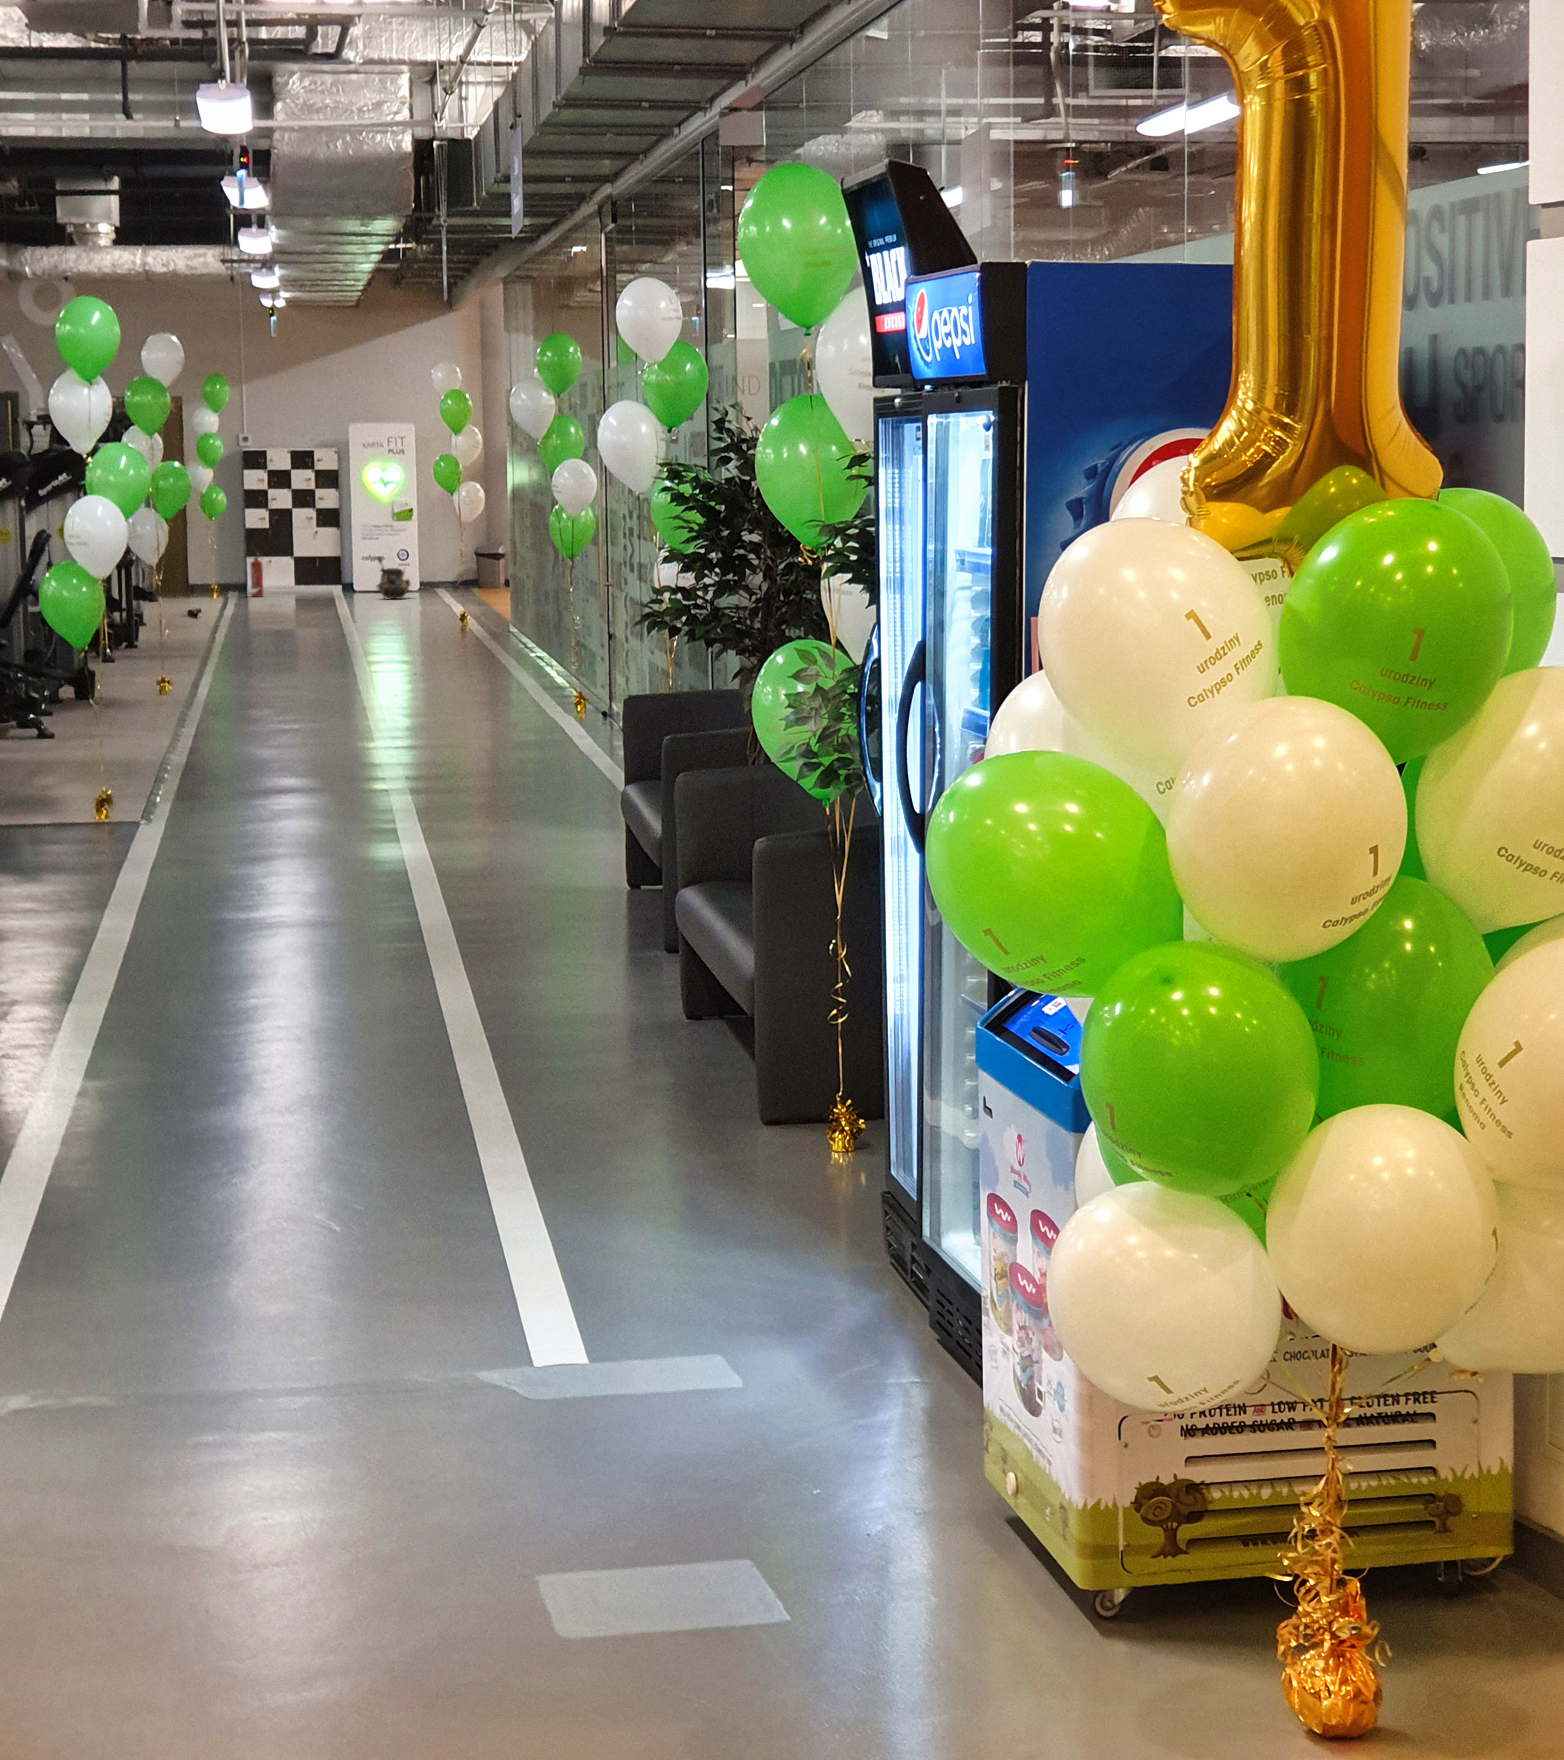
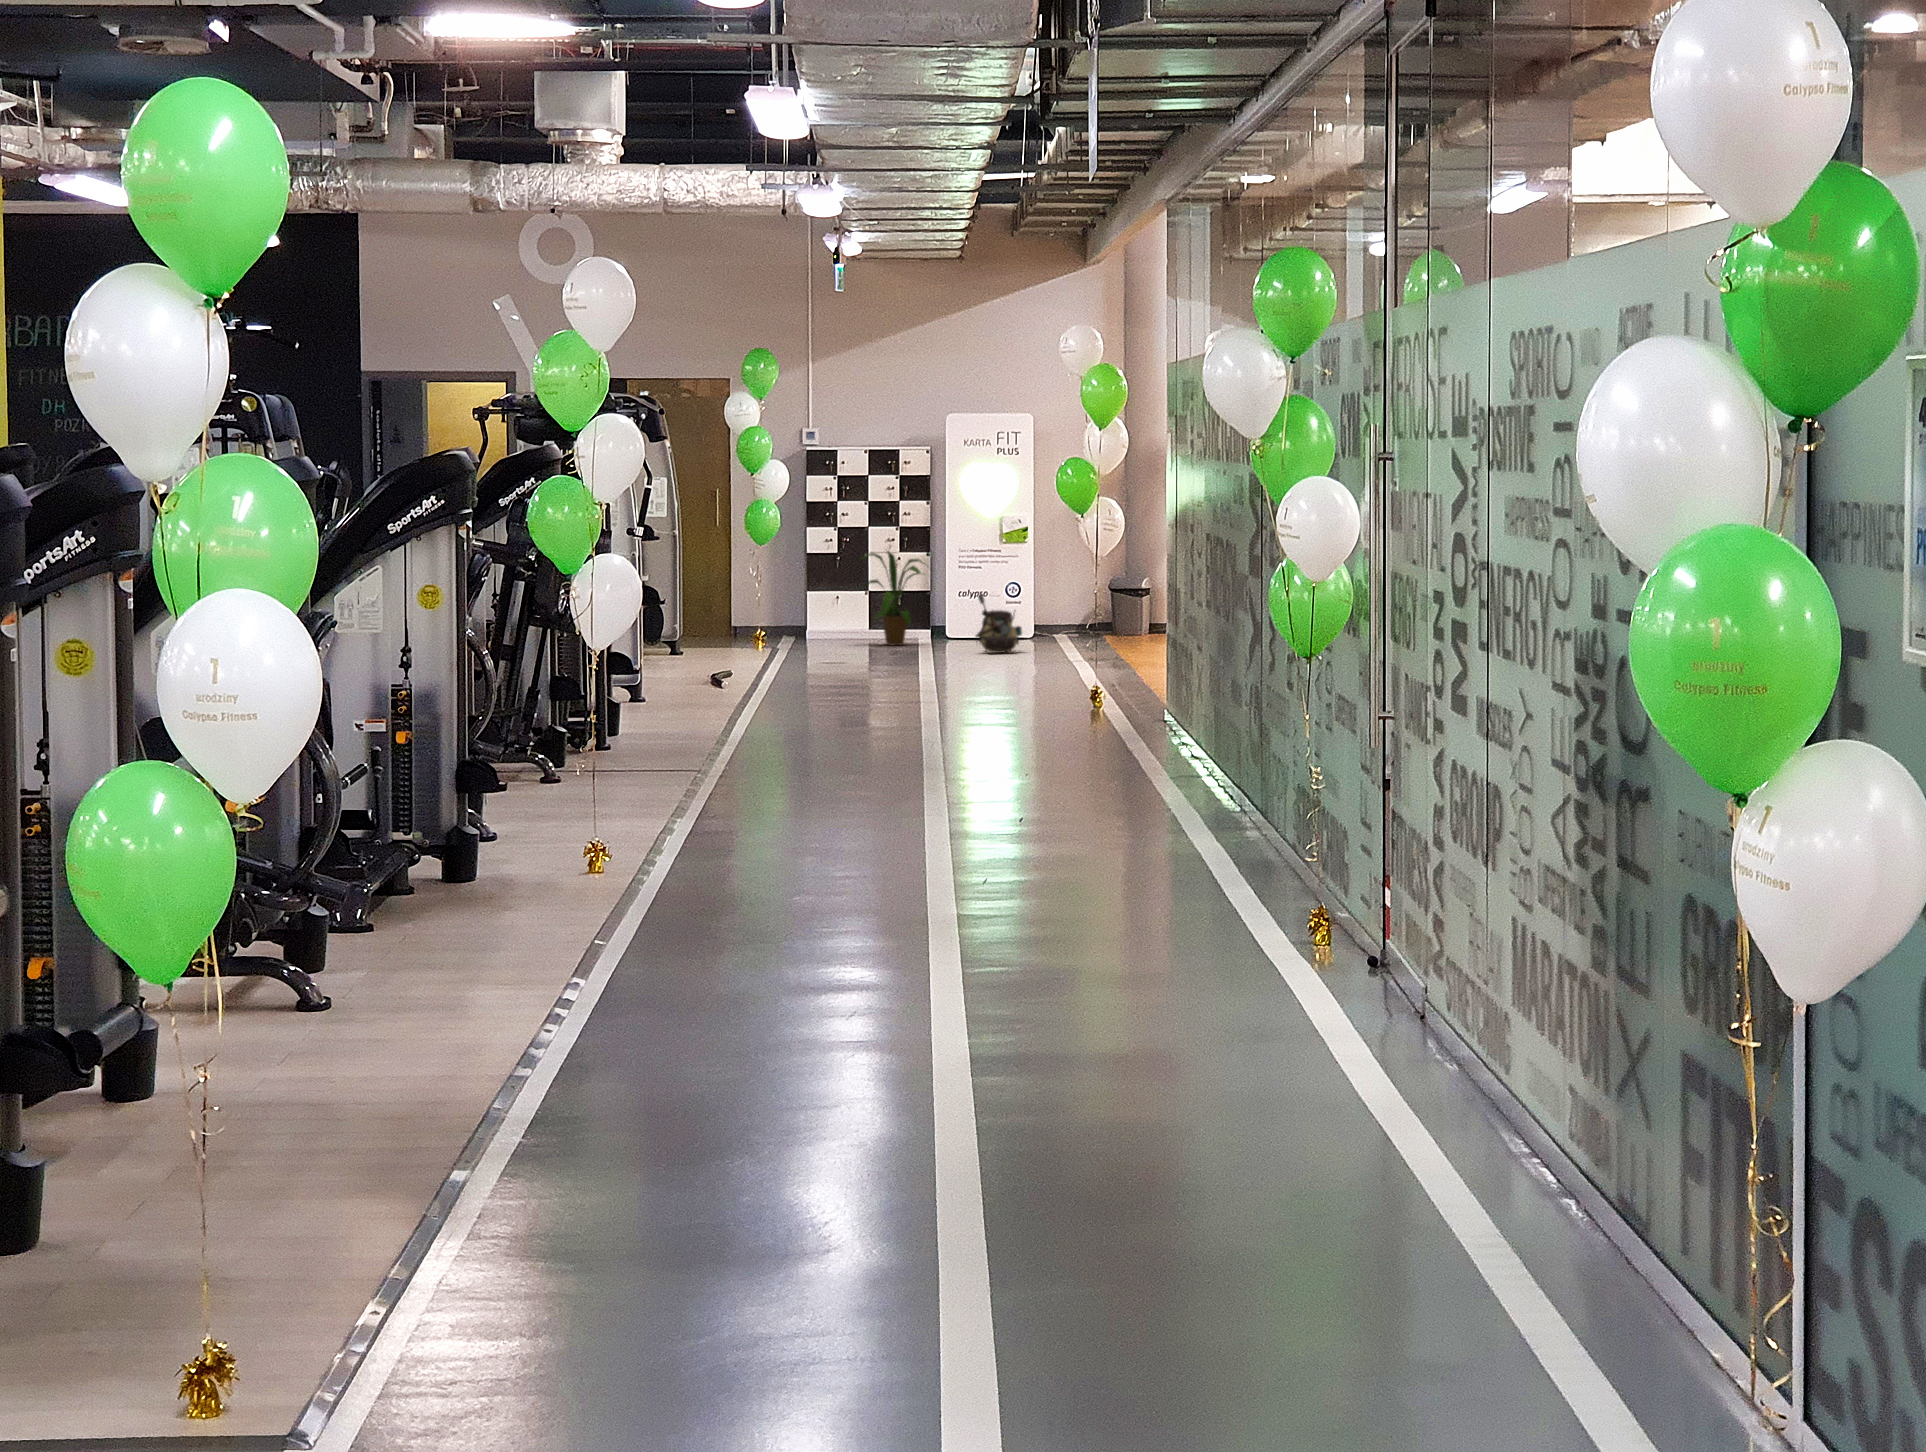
house plant: none [285,519,344,596] -> present [864,551,928,646]
fire extinguisher: present [248,556,263,597] -> none [805,578,827,646]

